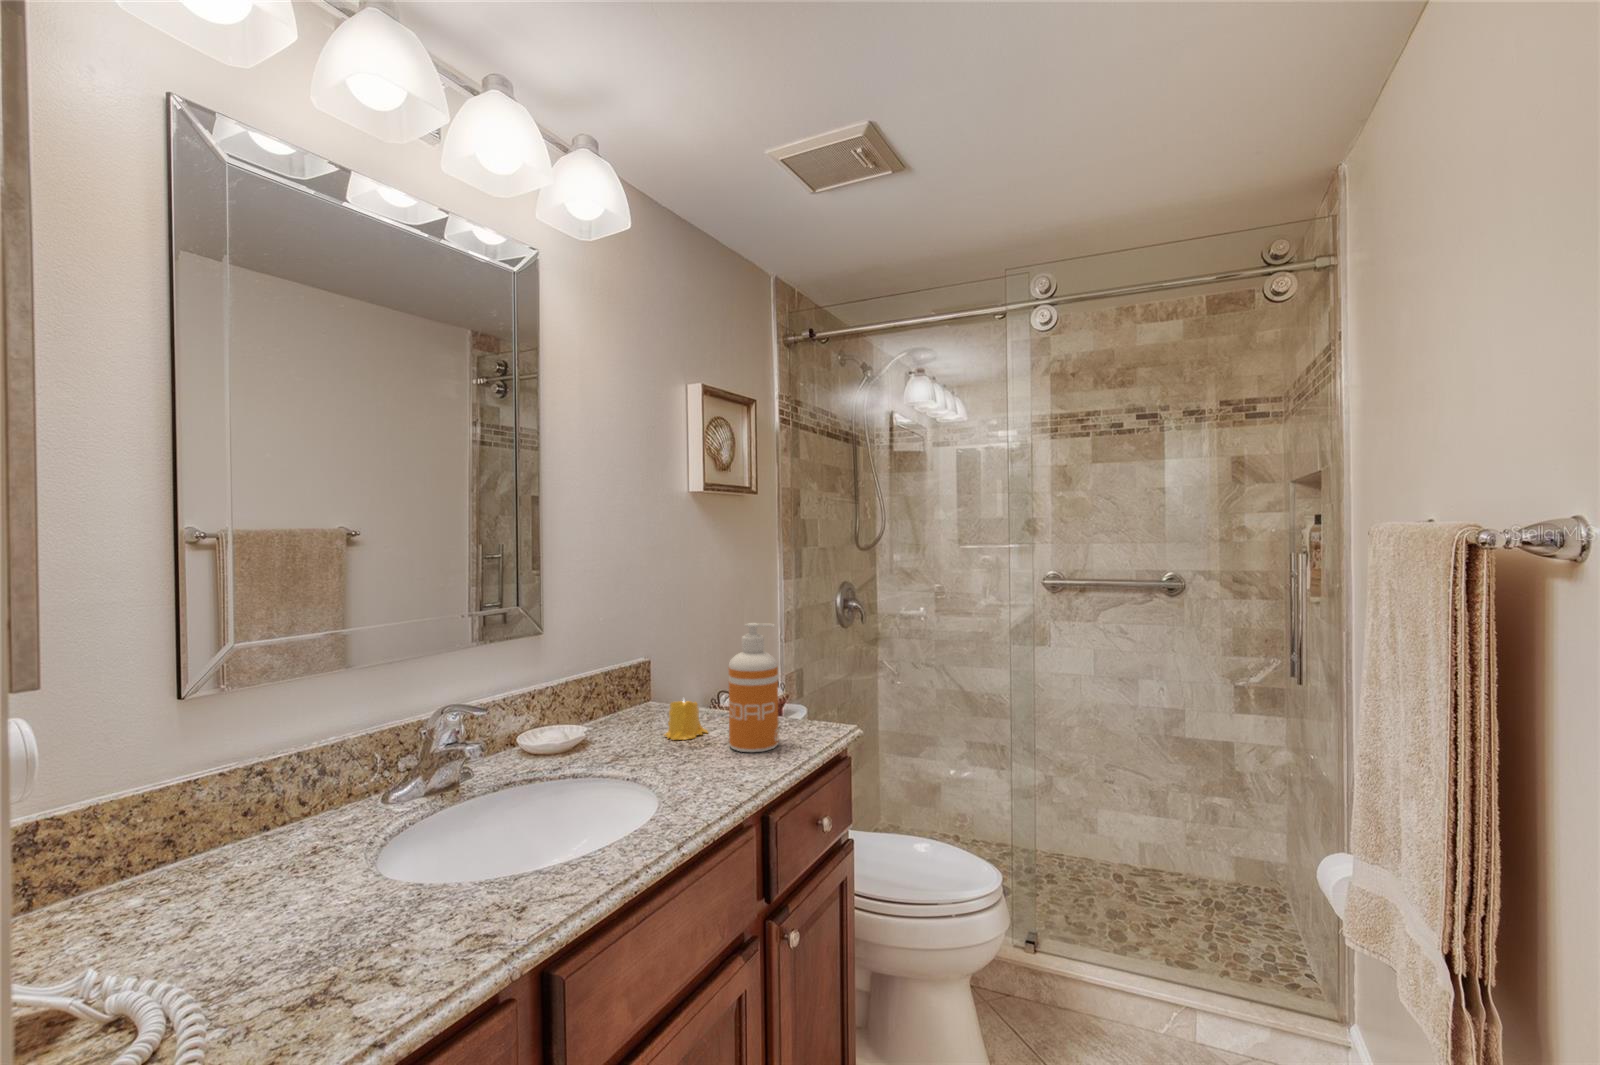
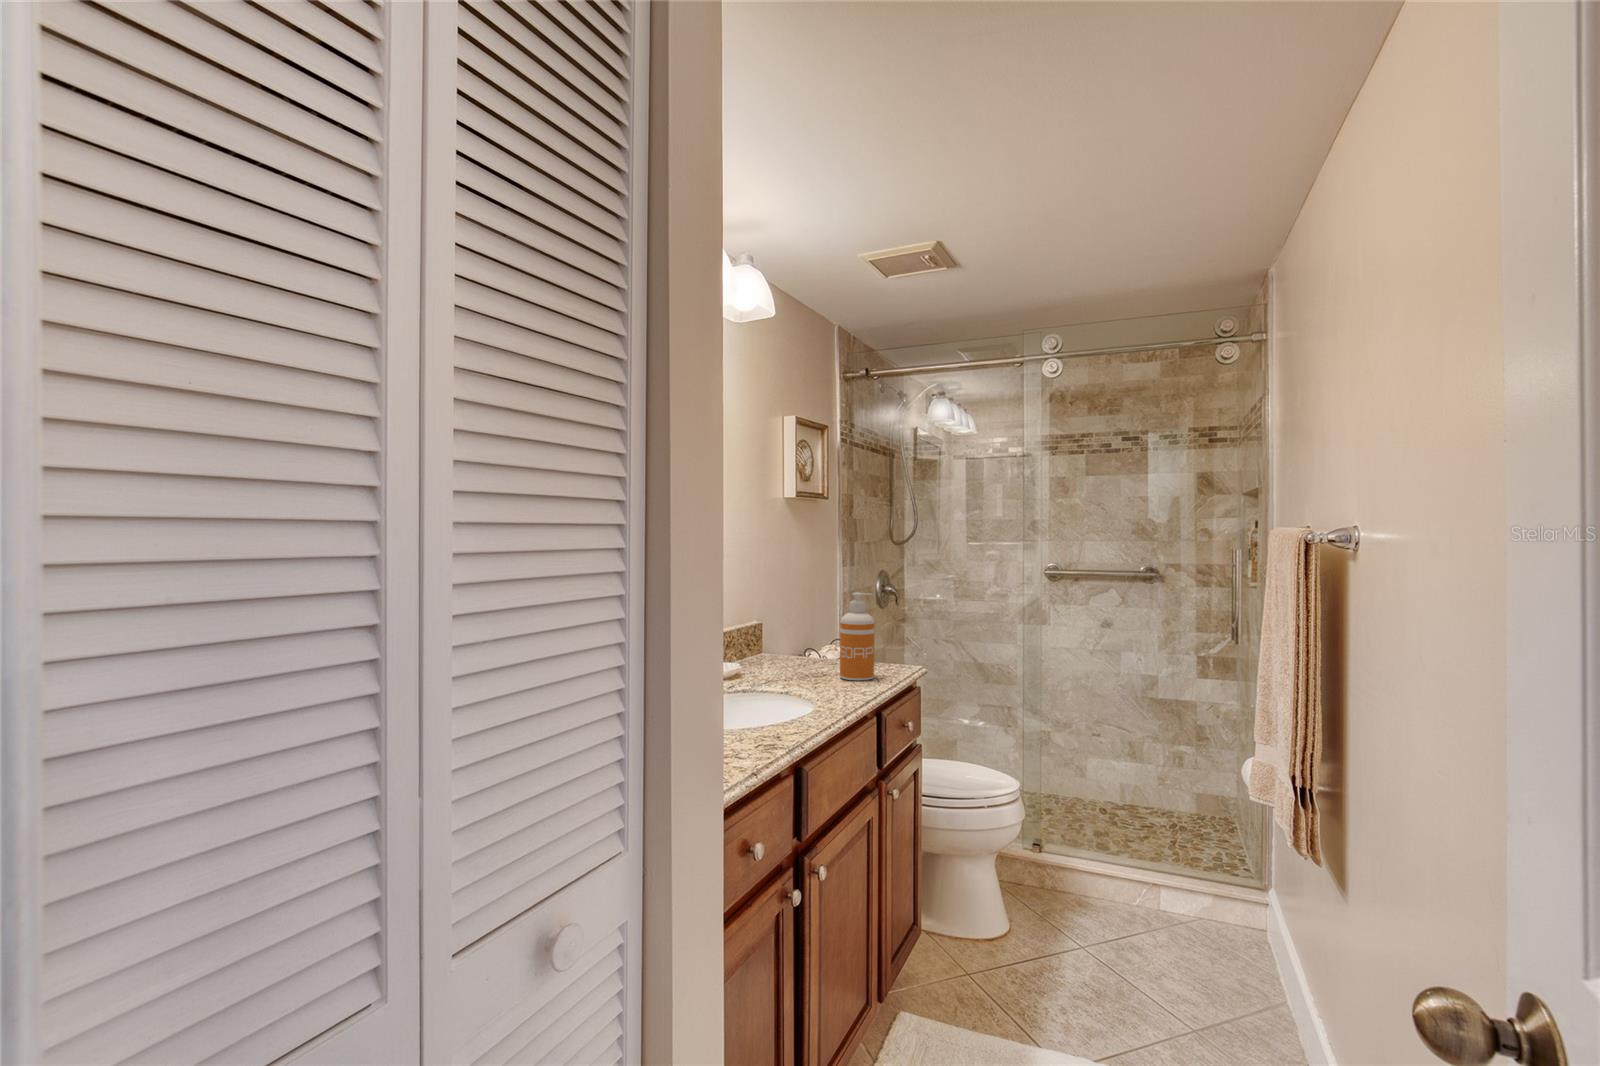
candle: present [664,701,708,740] -> none [788,646,819,675]

